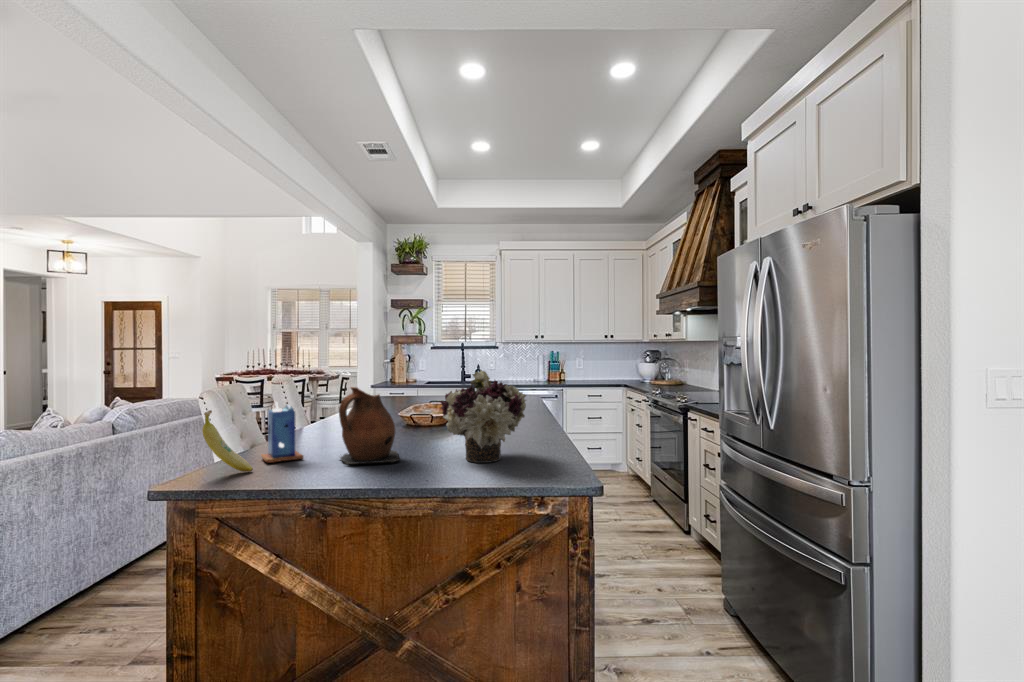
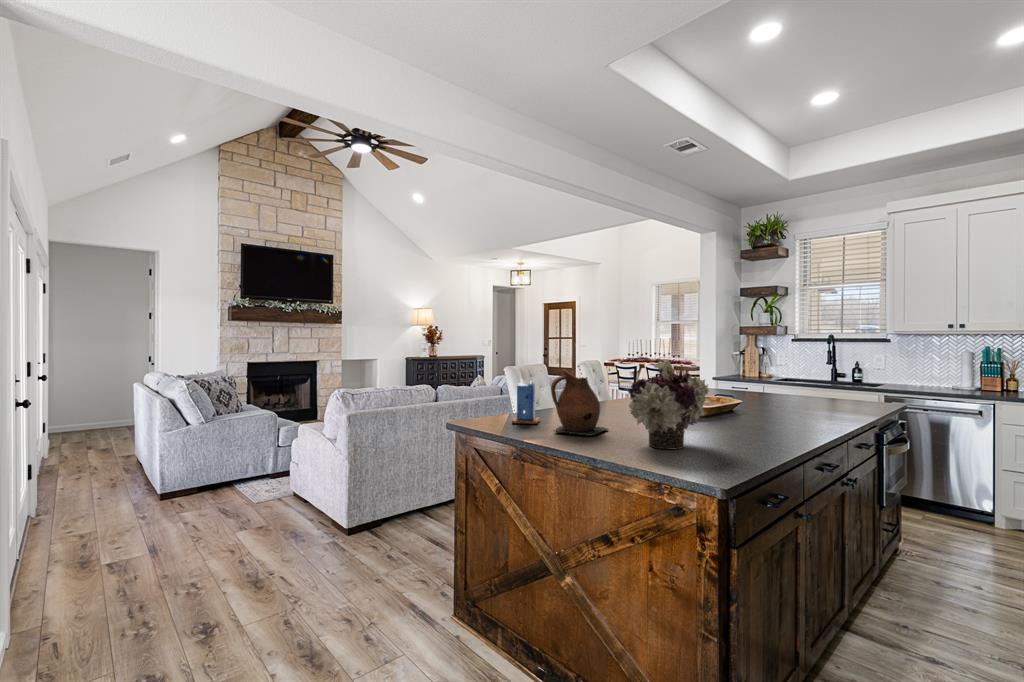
fruit: present [202,410,253,472] -> none [464,380,496,427]

